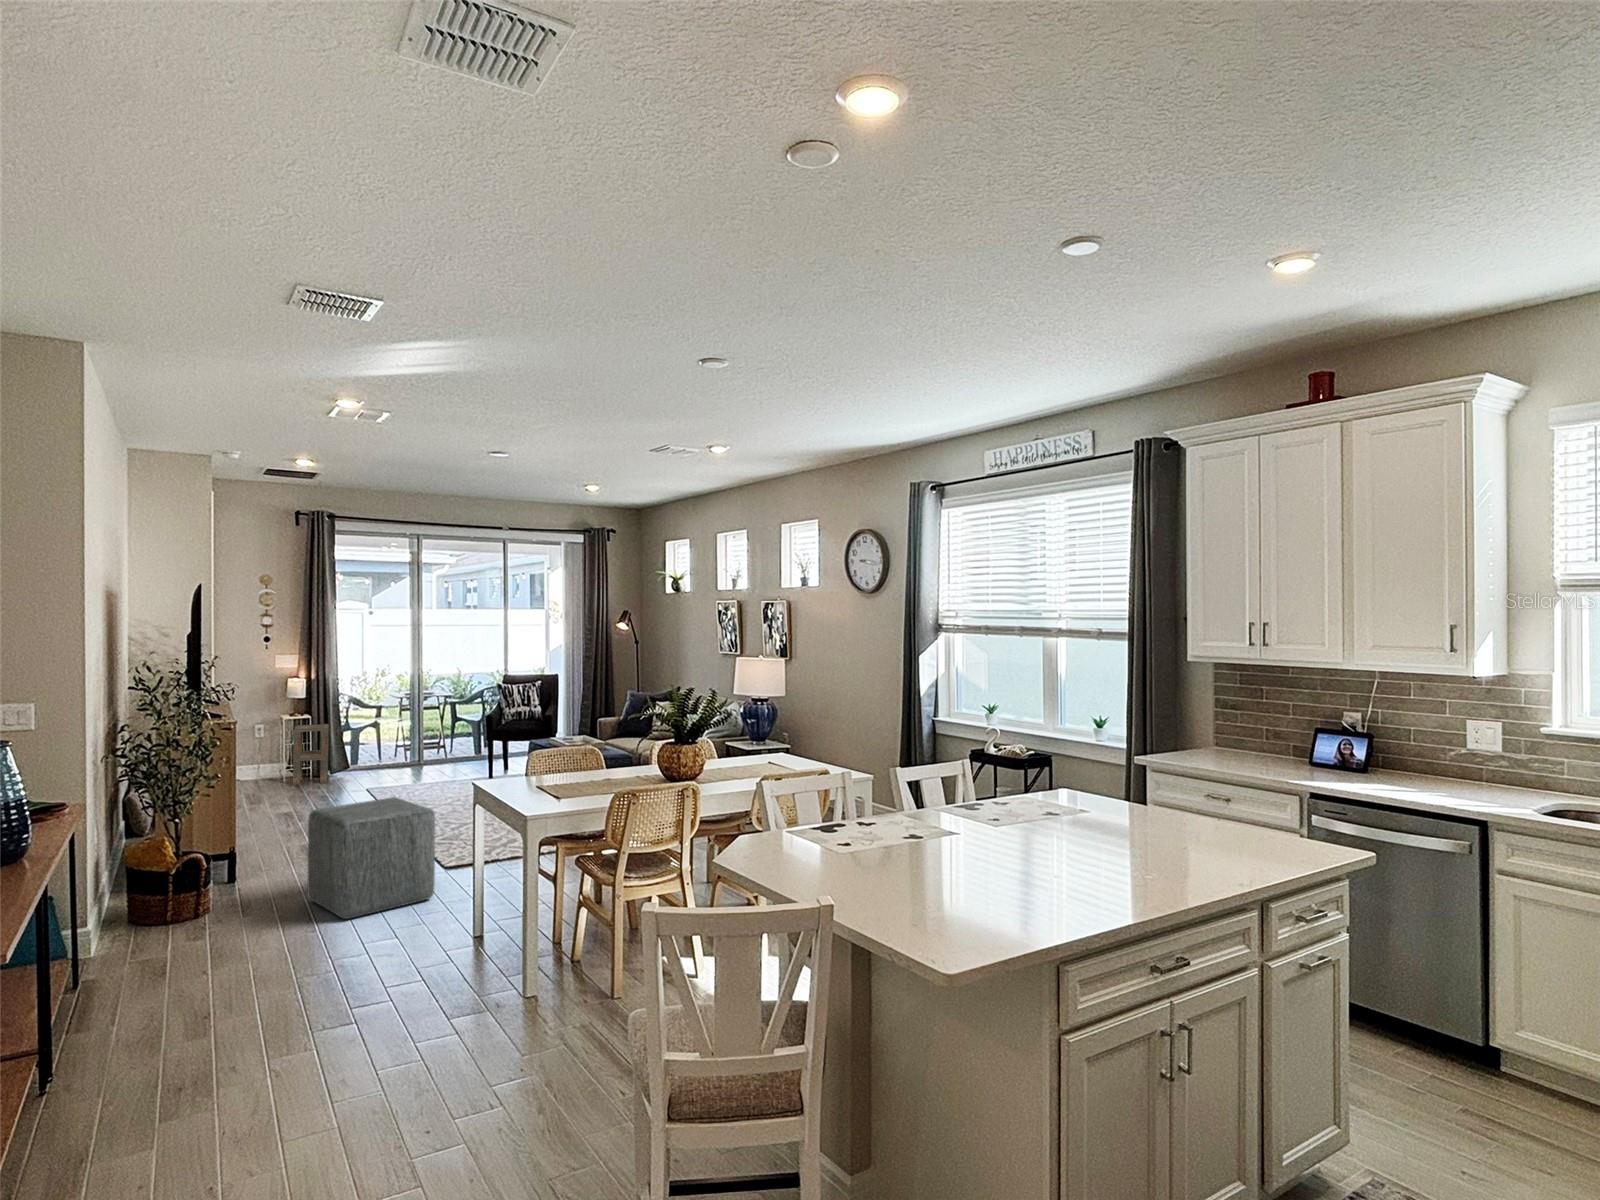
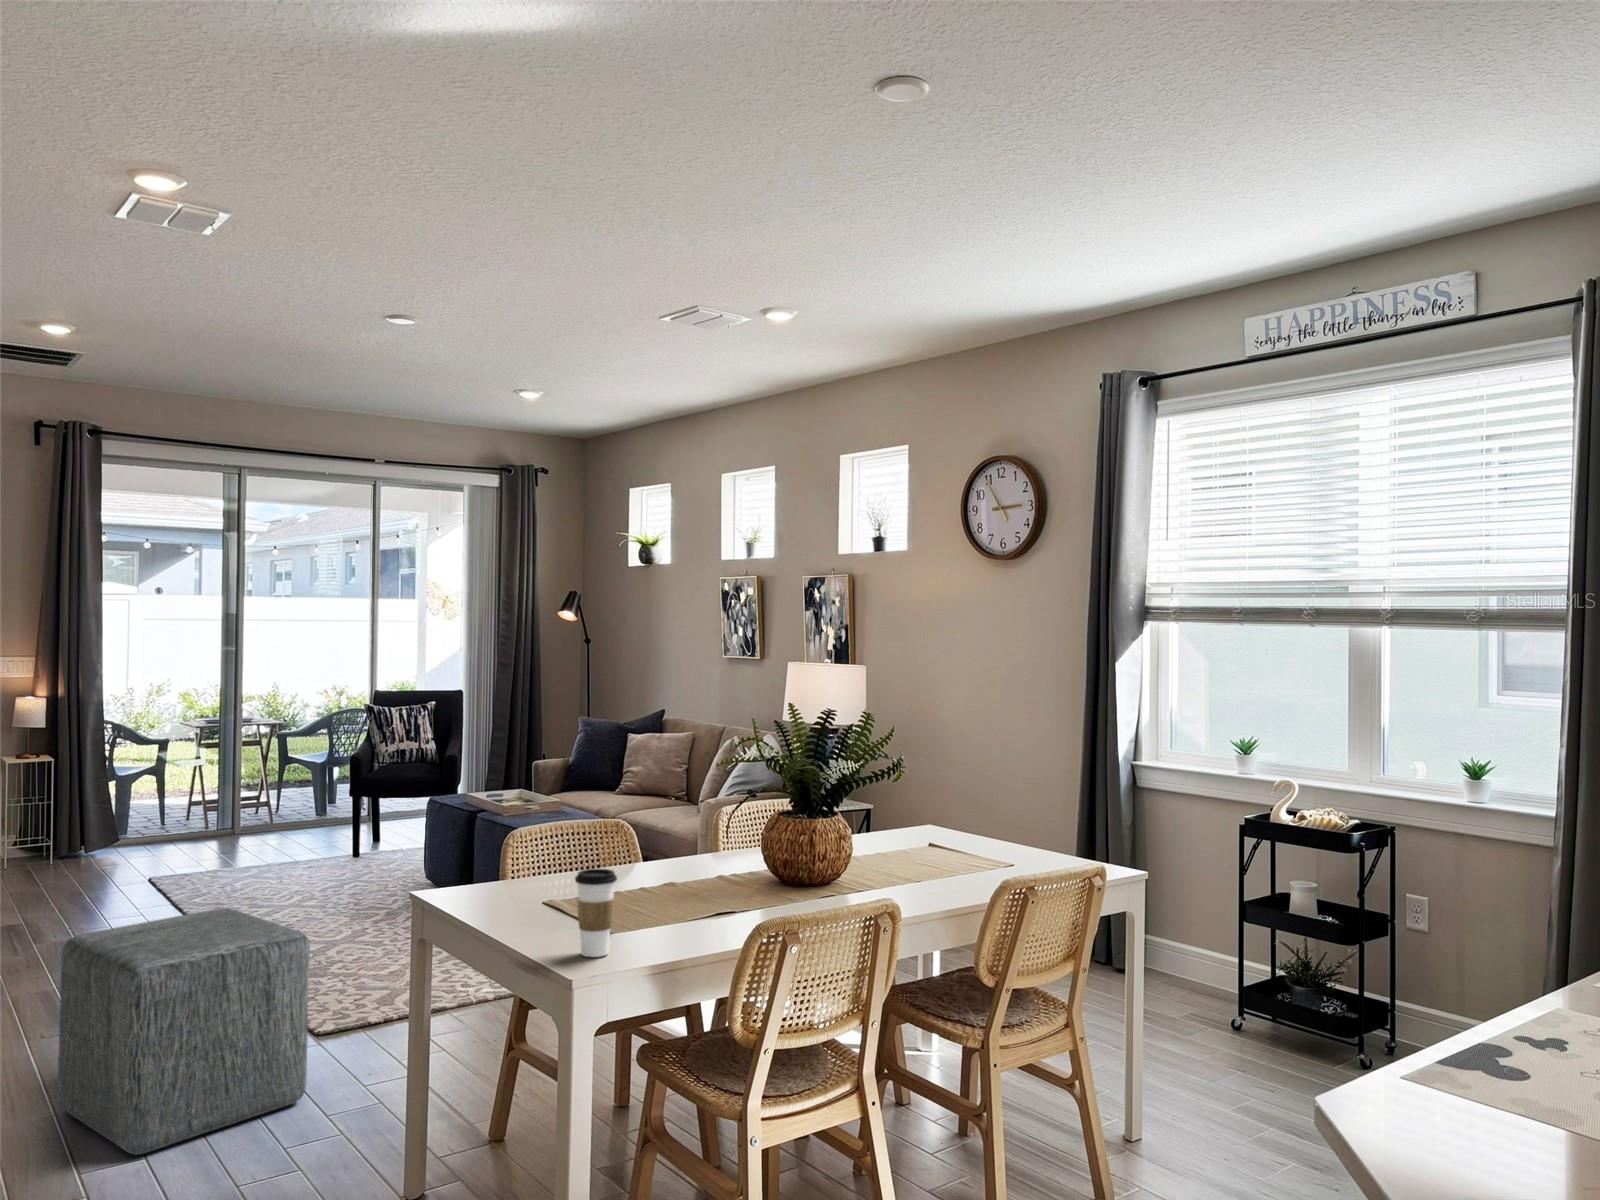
side table: present [293,724,329,785] -> none [23,769,84,870]
coffee cup: none [536,768,556,810] -> present [575,869,617,957]

